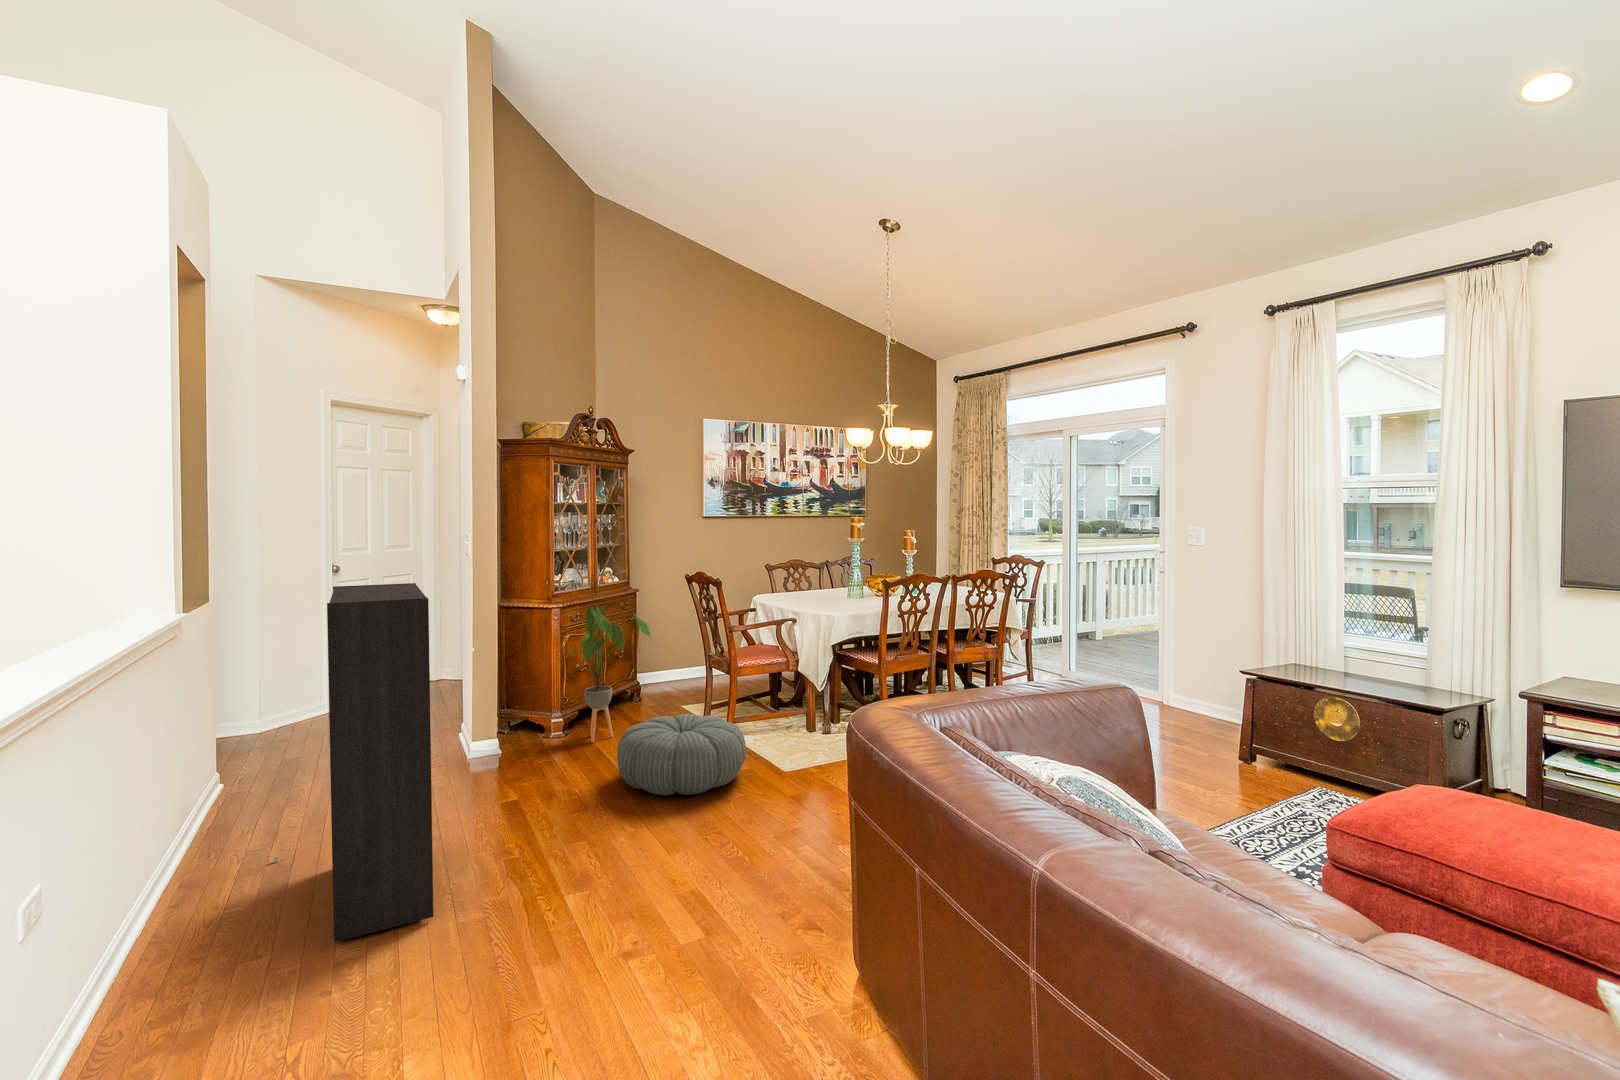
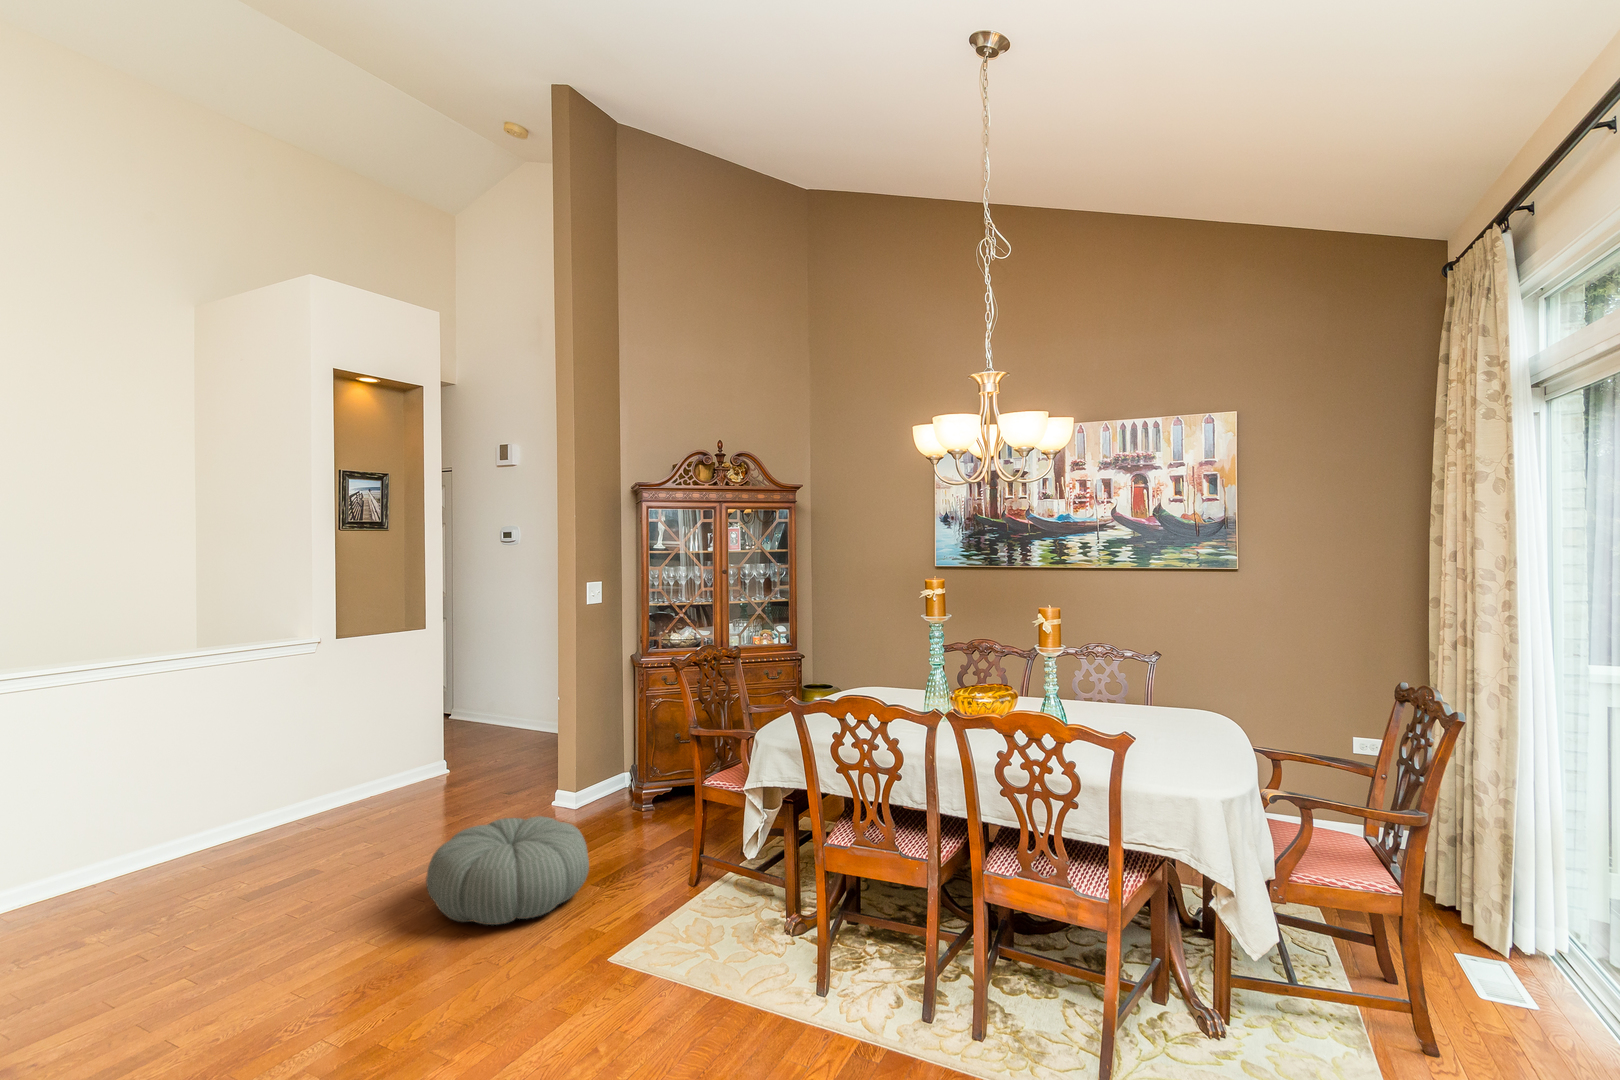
bookcase: present [274,583,433,942] -> none [106,635,300,919]
house plant: present [566,606,651,742] -> none [576,674,666,827]

